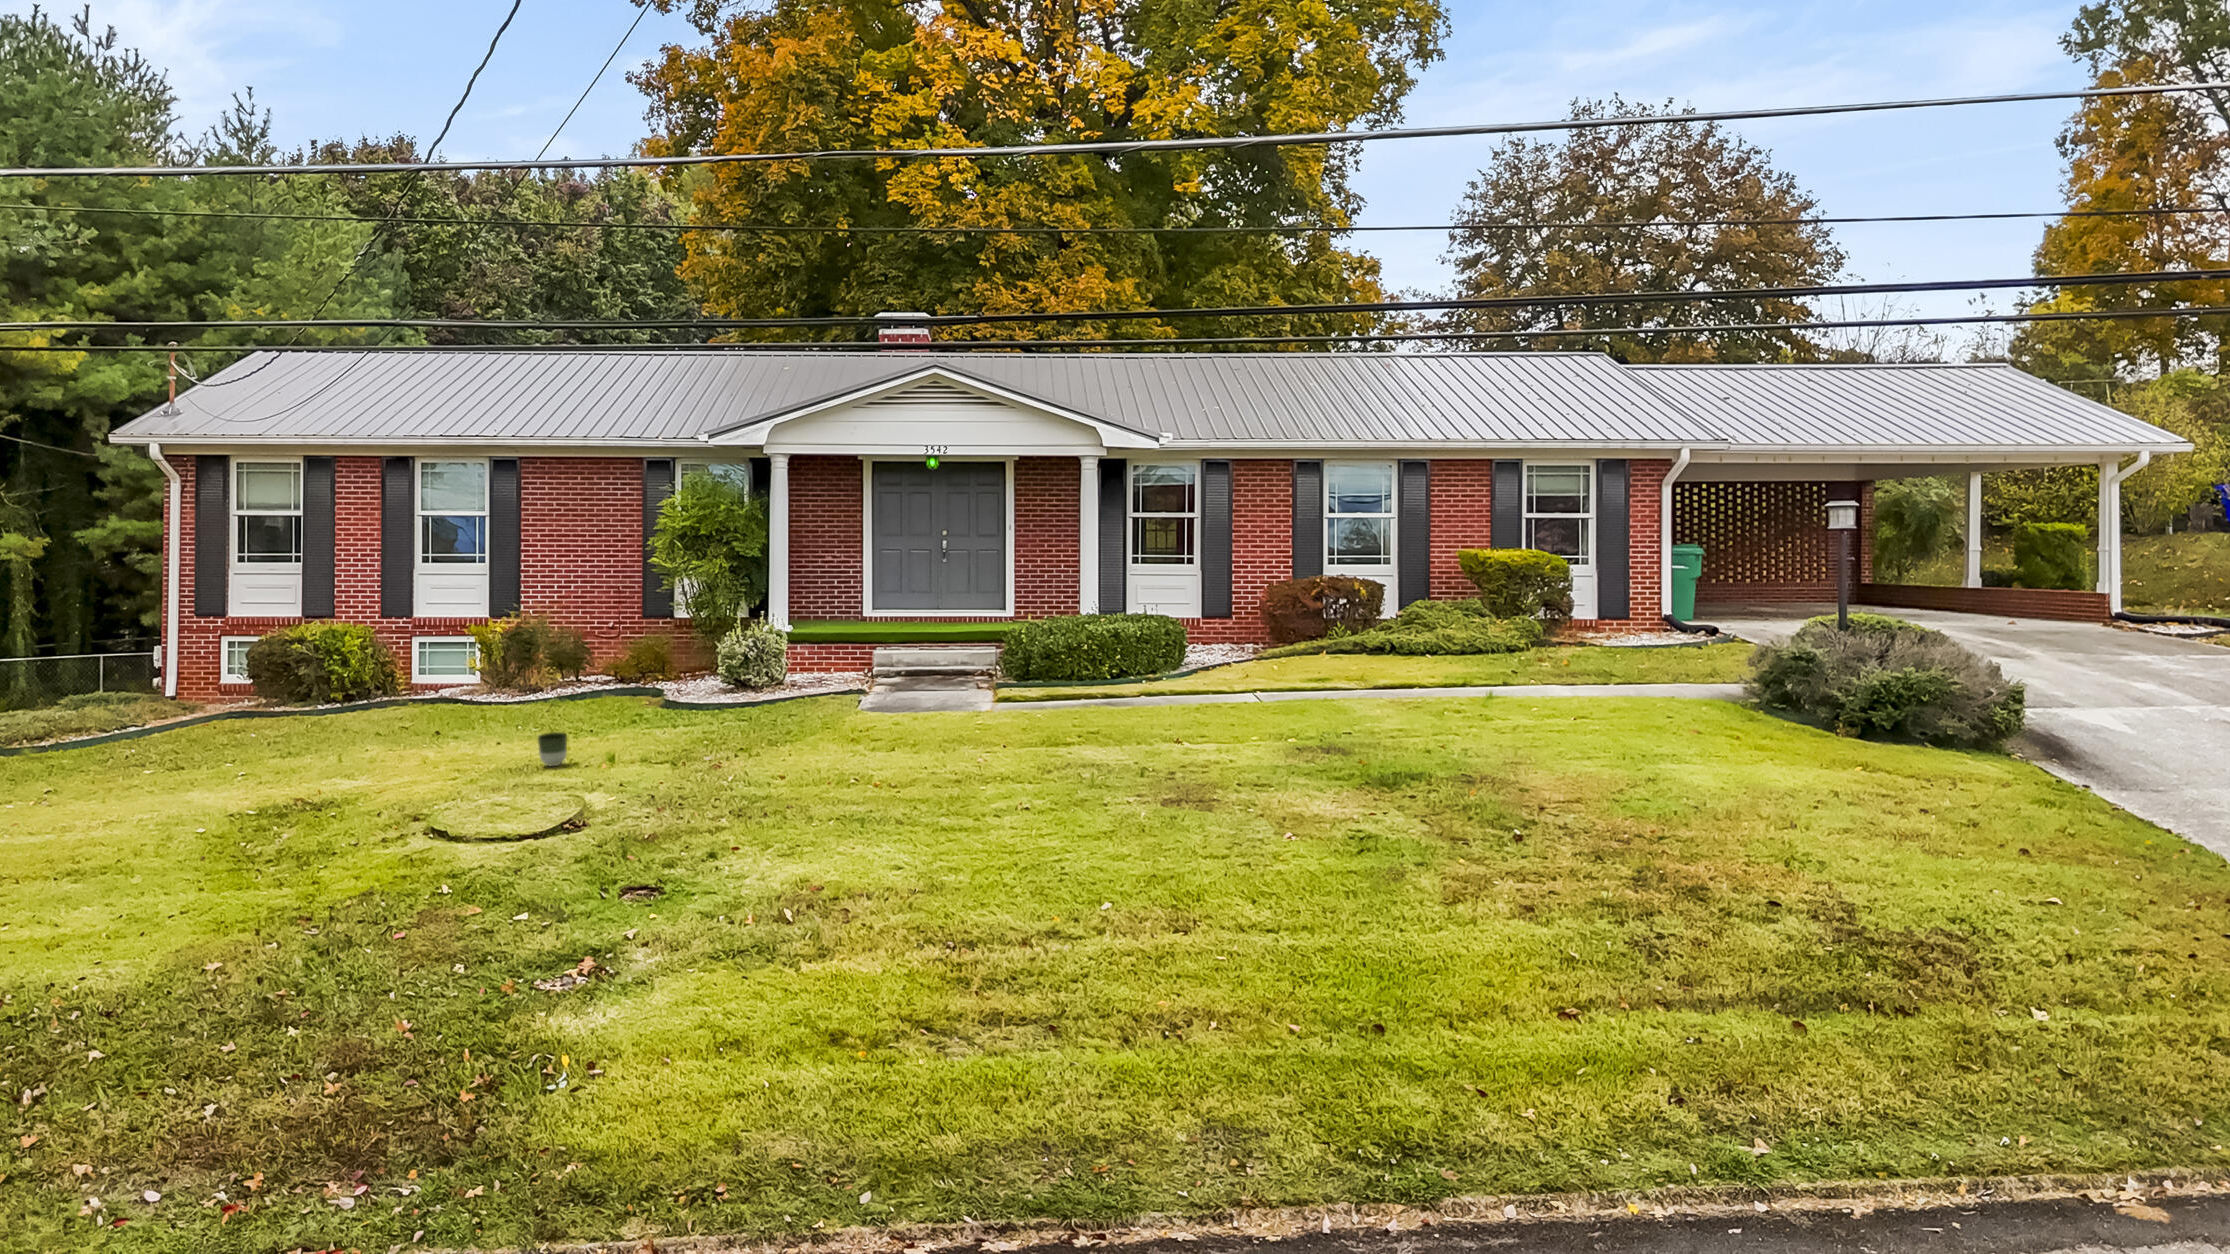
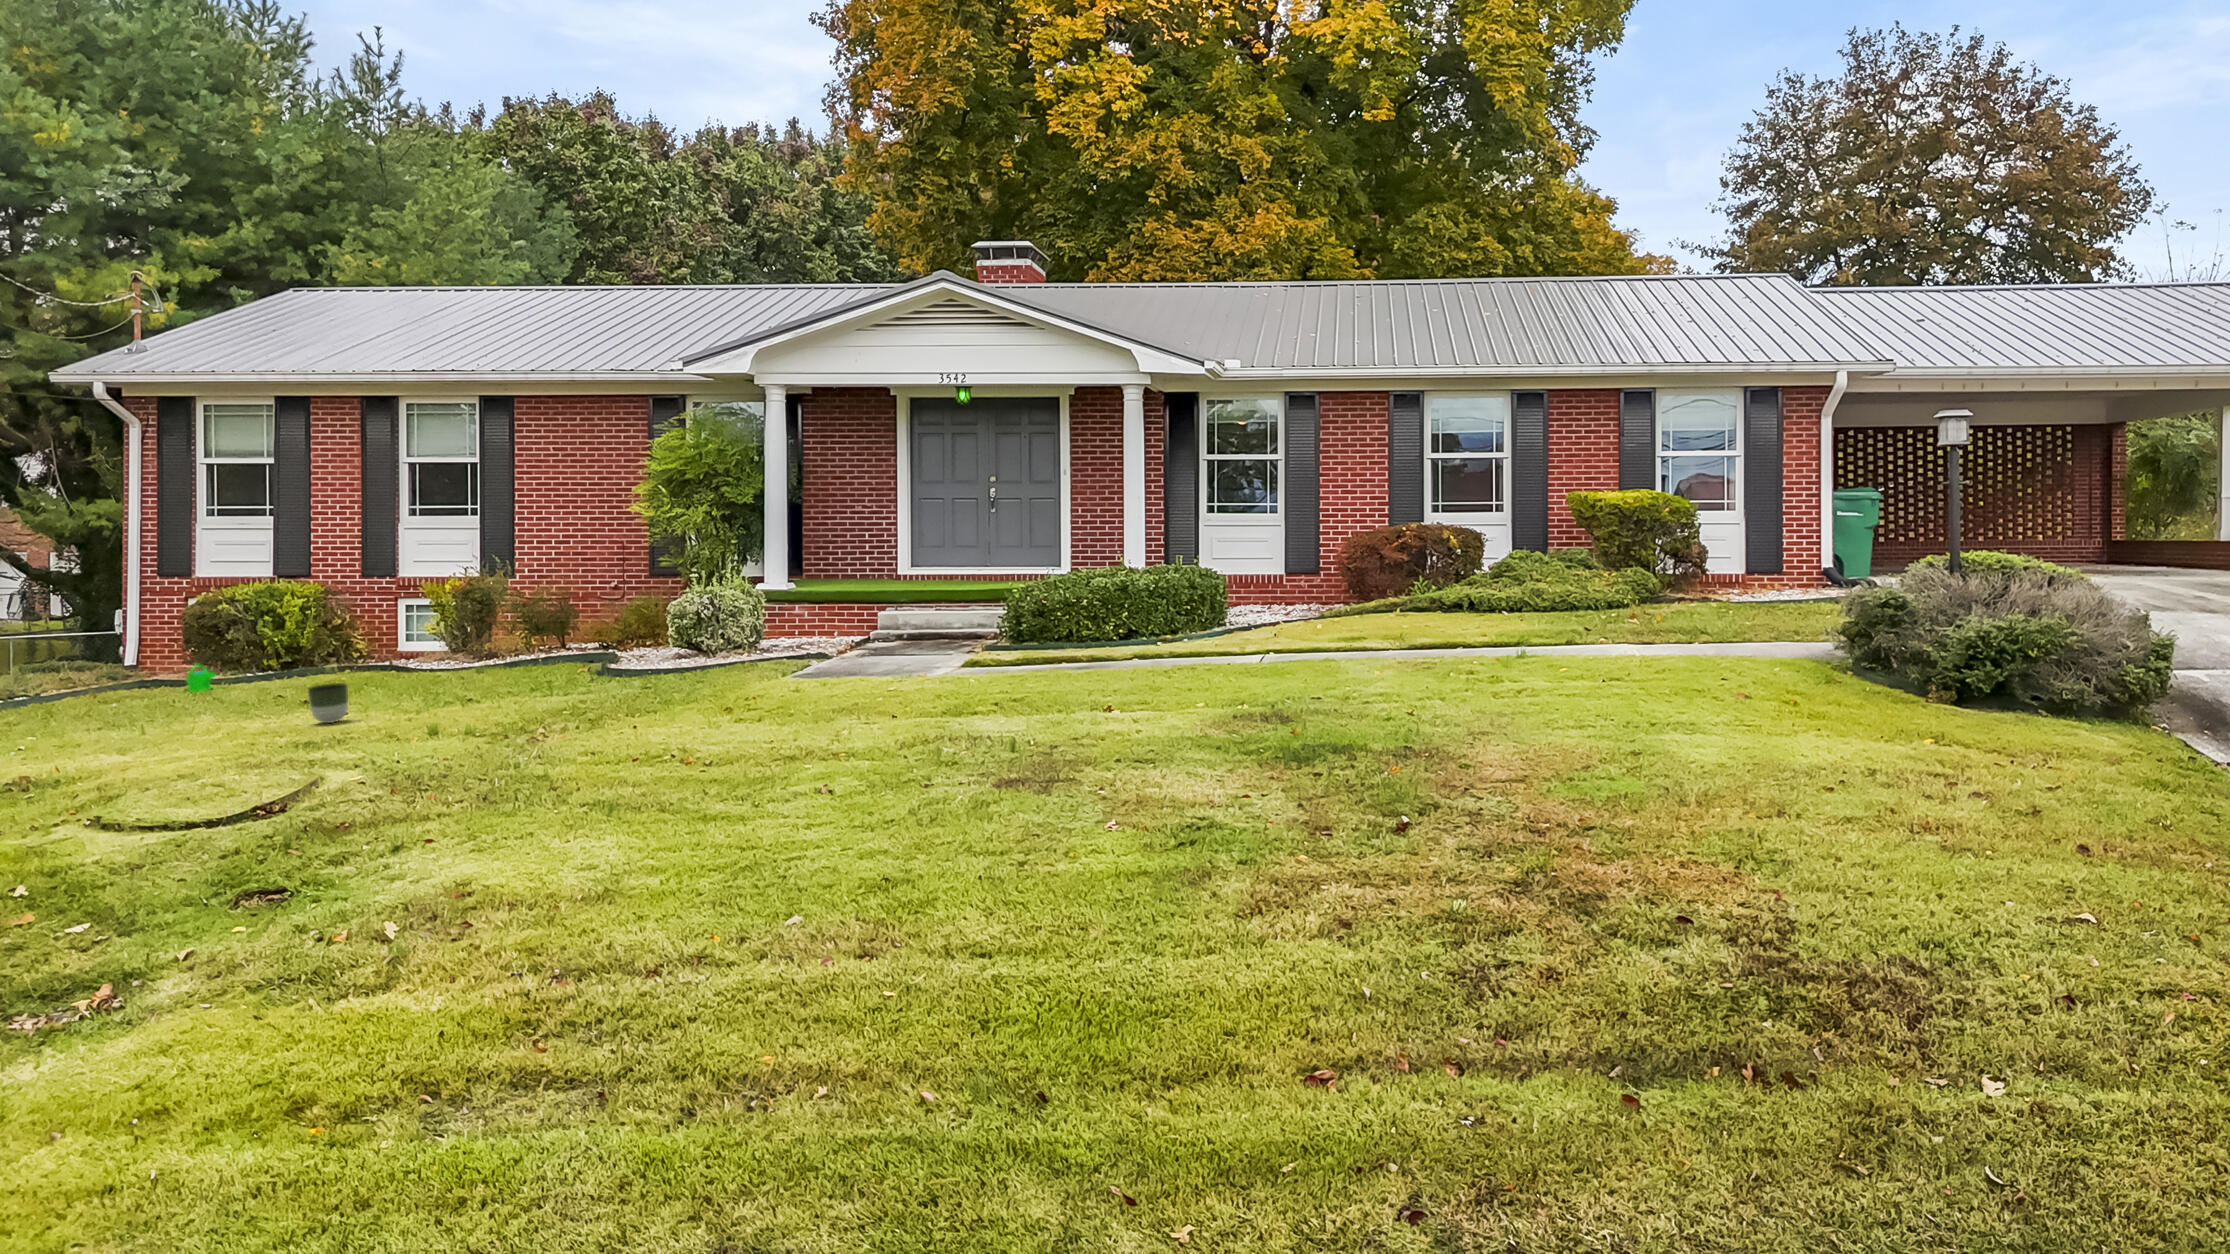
watering can: none [316,708,347,734] -> present [186,664,216,692]

